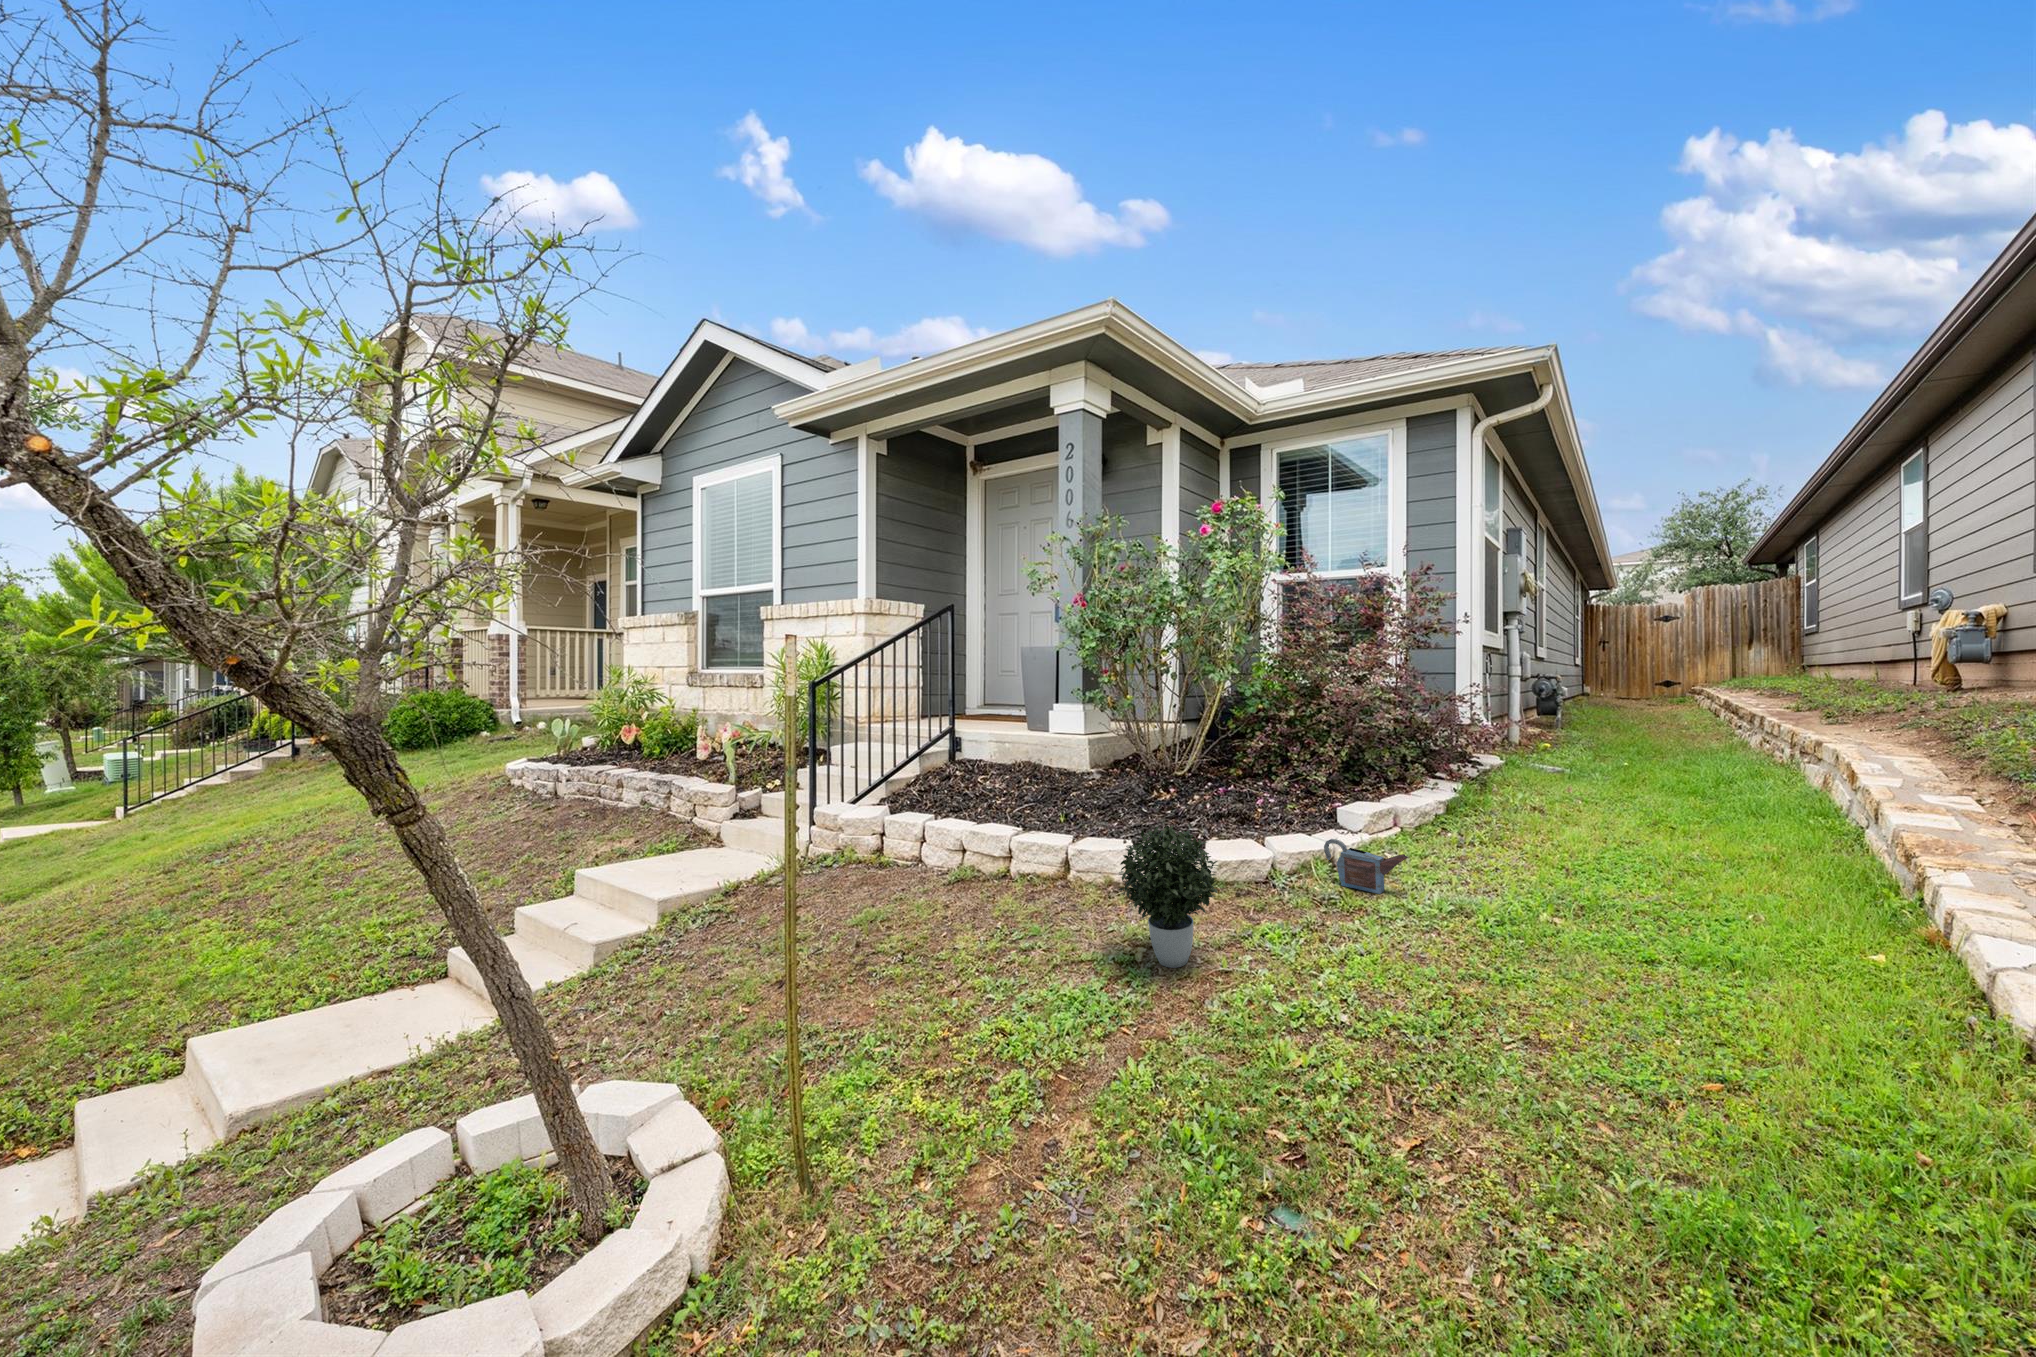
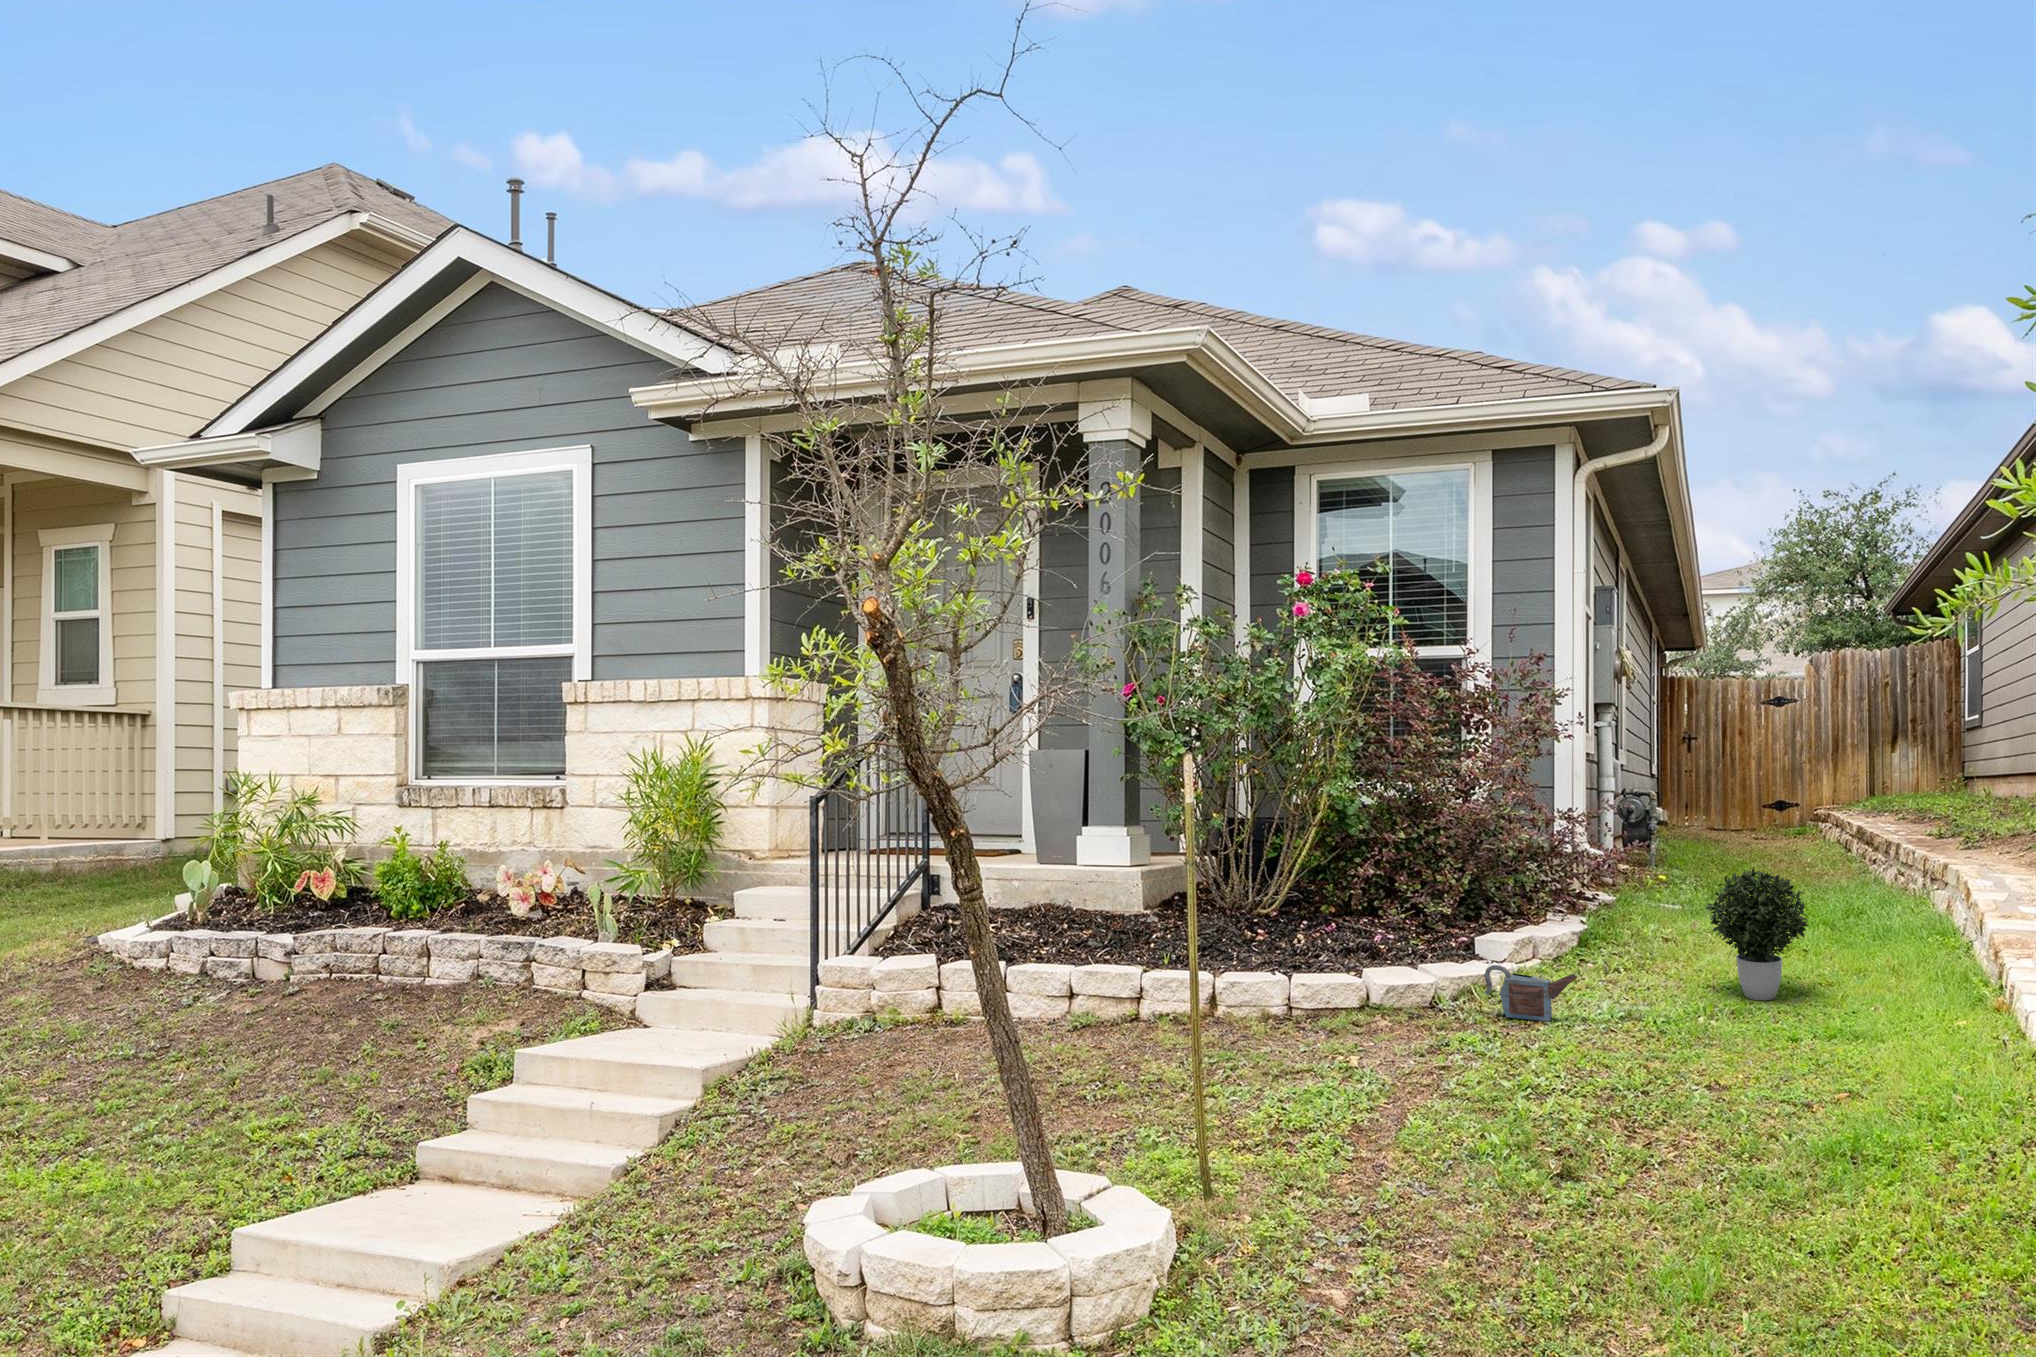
potted plant: present [1119,826,1218,968] -> present [1705,869,1809,1000]

